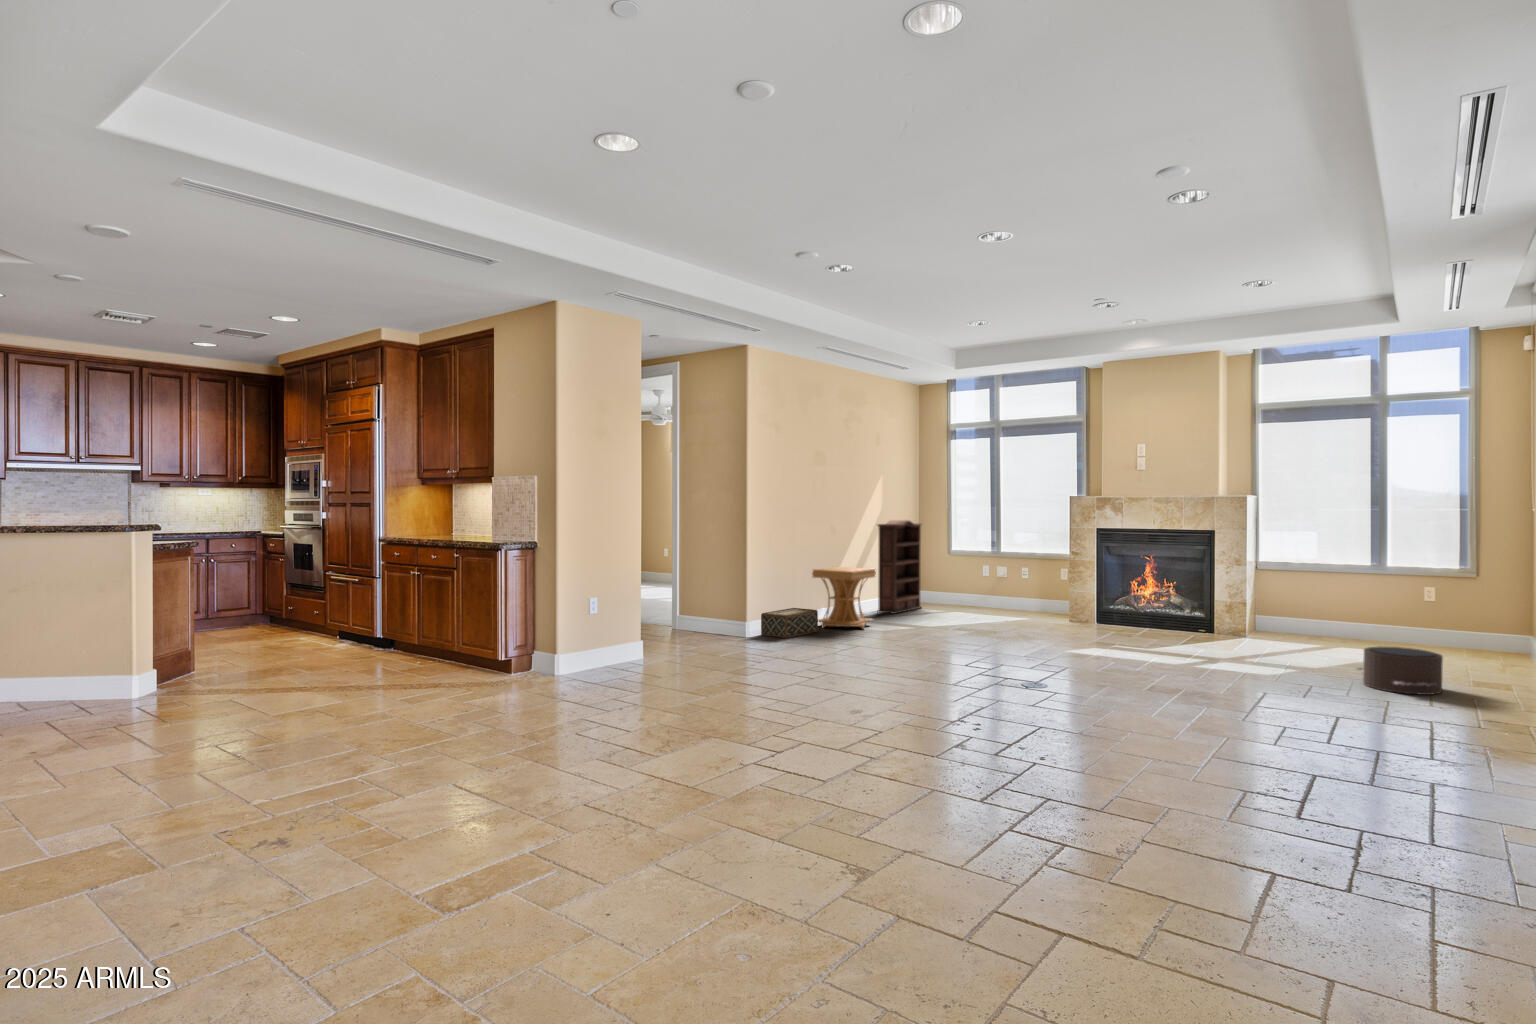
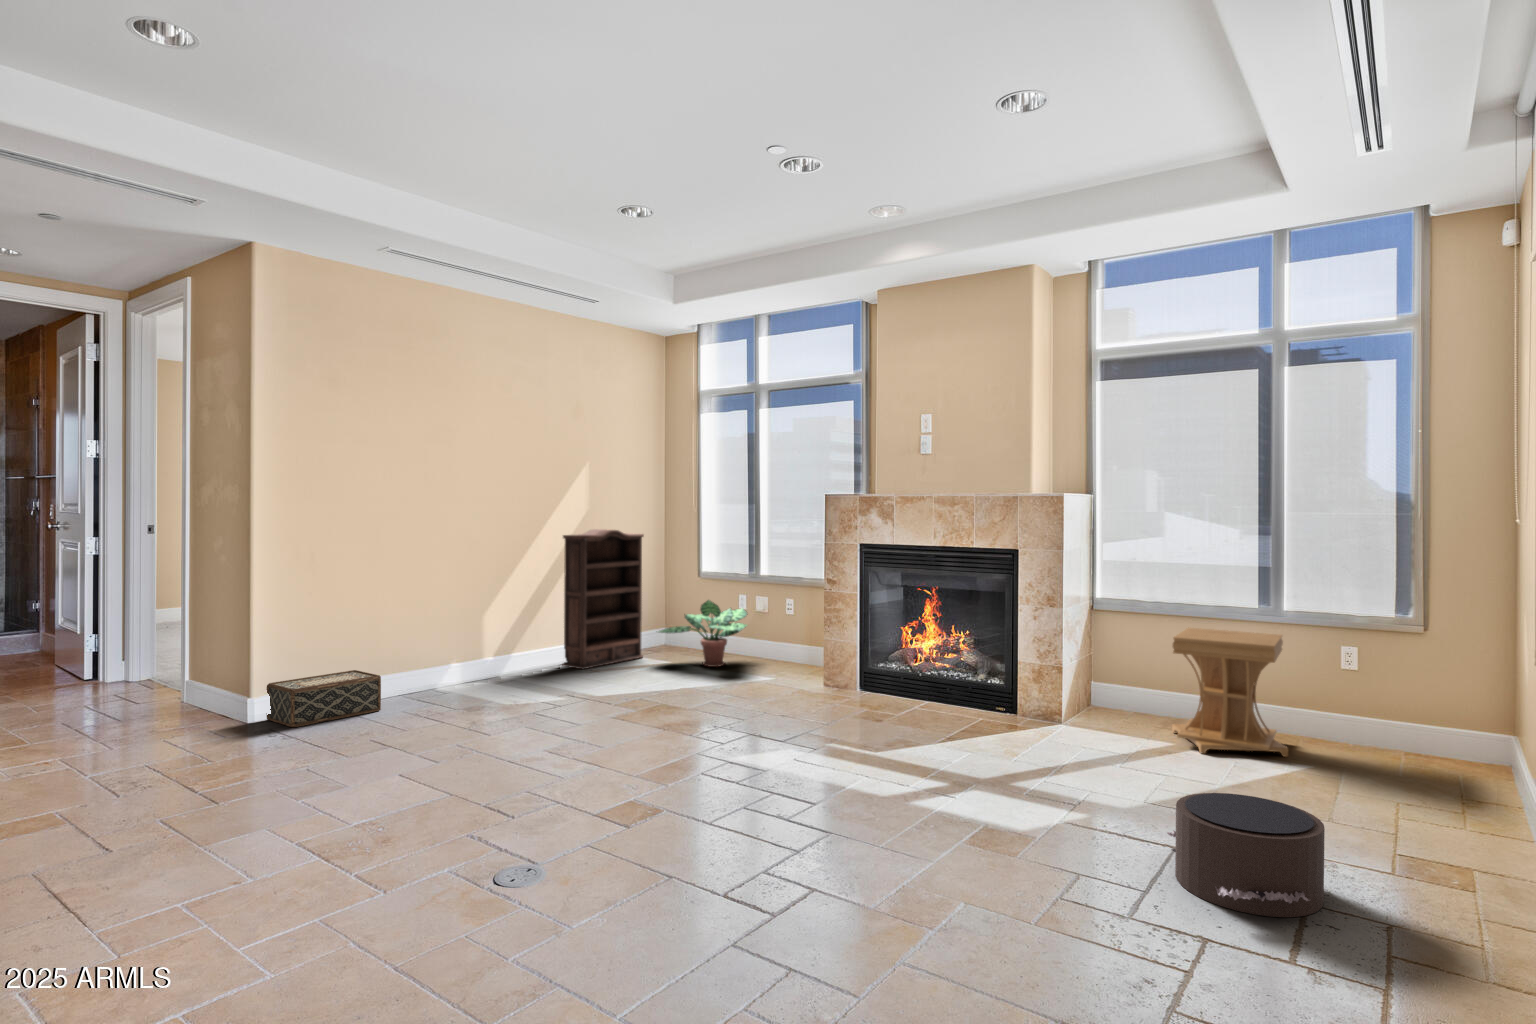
side table: present [812,567,876,629] -> present [1172,628,1288,757]
potted plant: none [938,567,1004,612] -> present [659,600,748,667]

